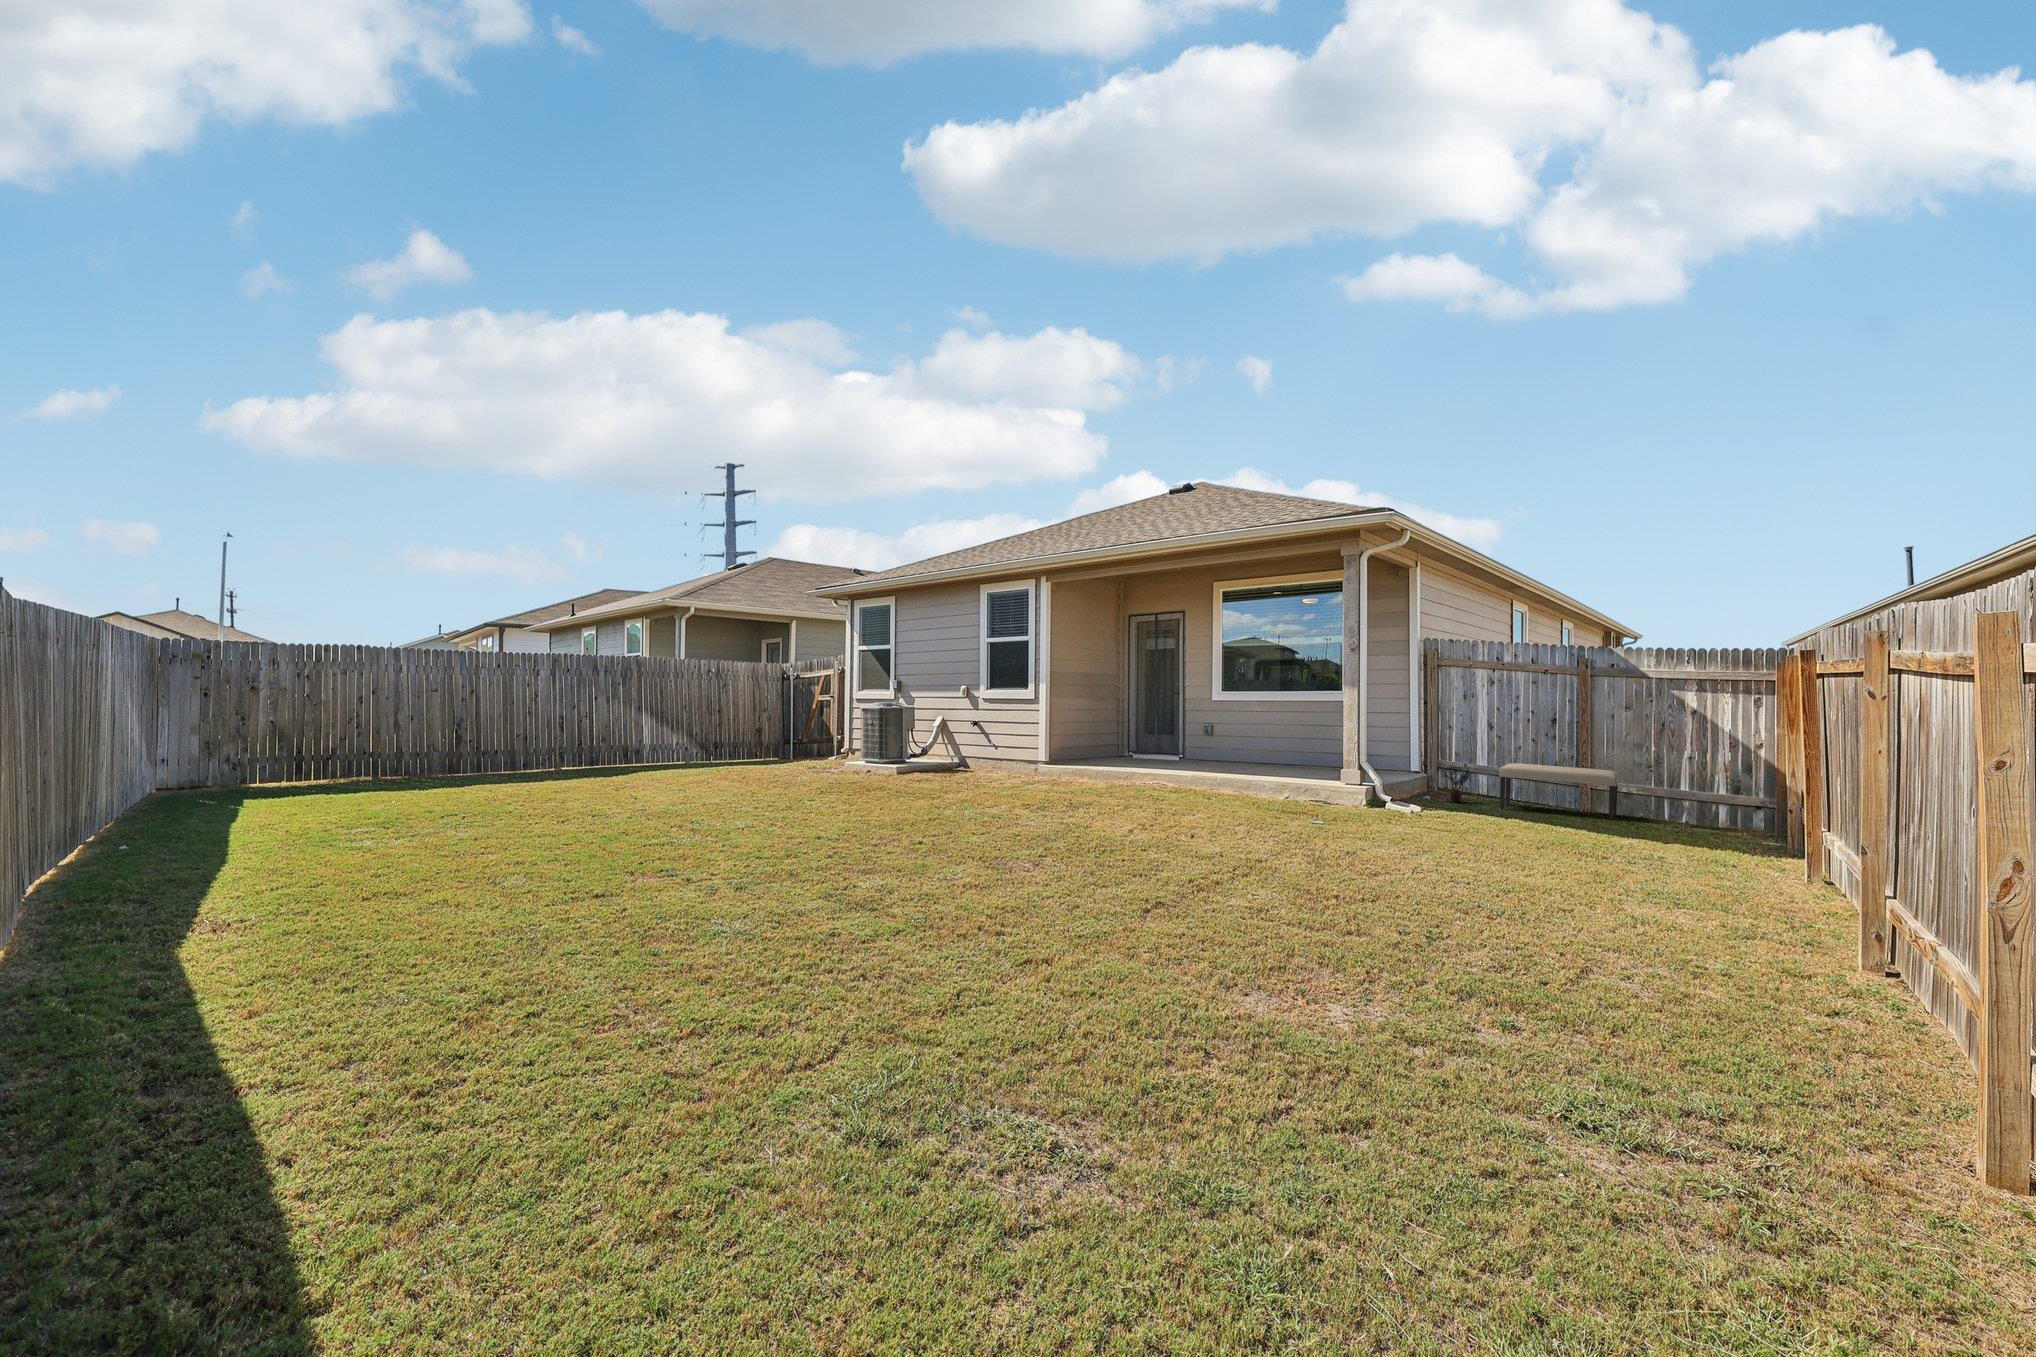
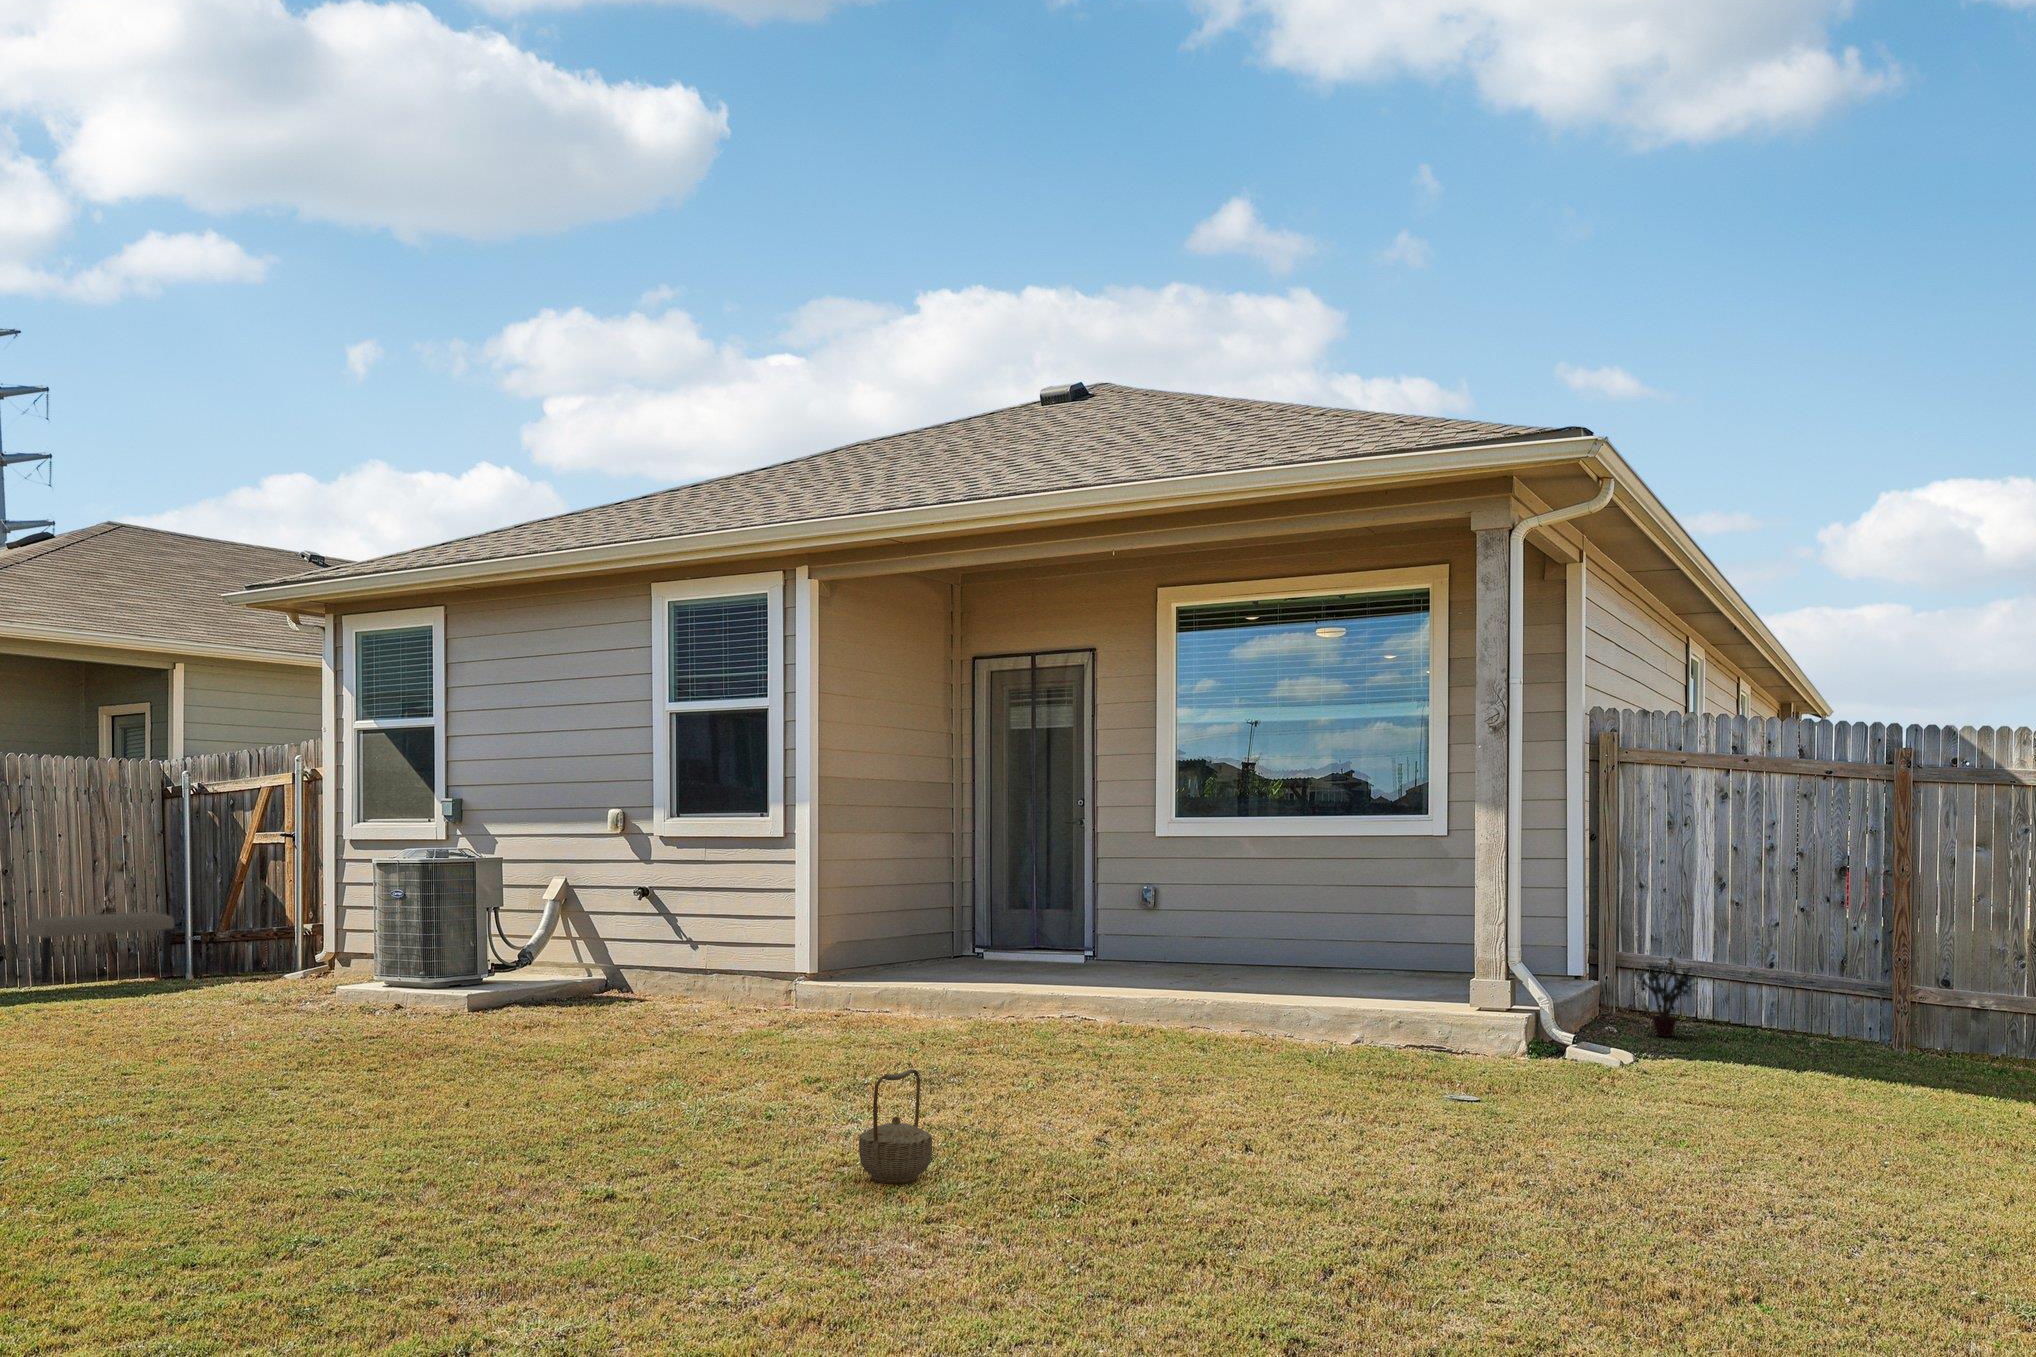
bench: present [1499,763,1619,820] -> present [15,912,174,982]
basket: none [1024,797,1055,844] -> present [859,1069,932,1184]

